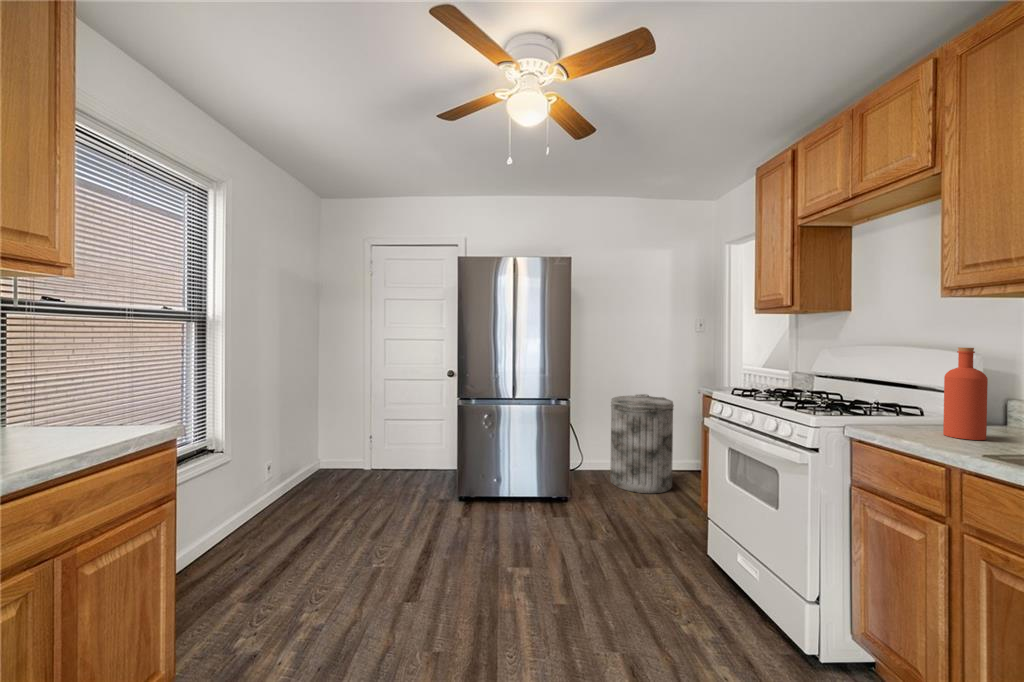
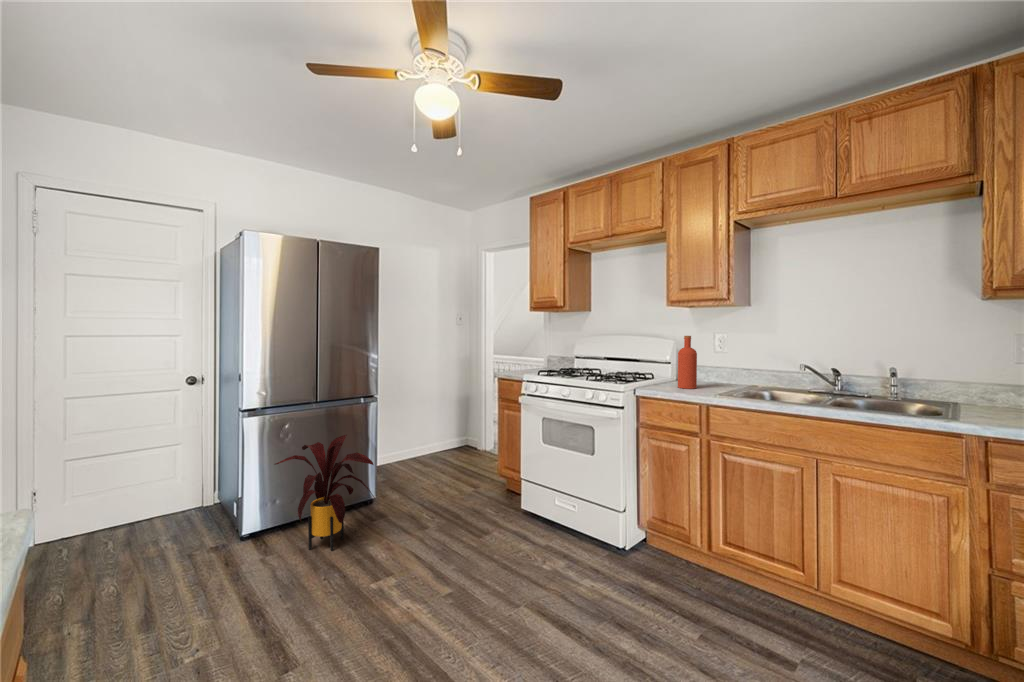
trash can: present [610,394,674,494] -> none [395,385,453,478]
house plant: none [470,431,541,530] -> present [275,435,374,551]

